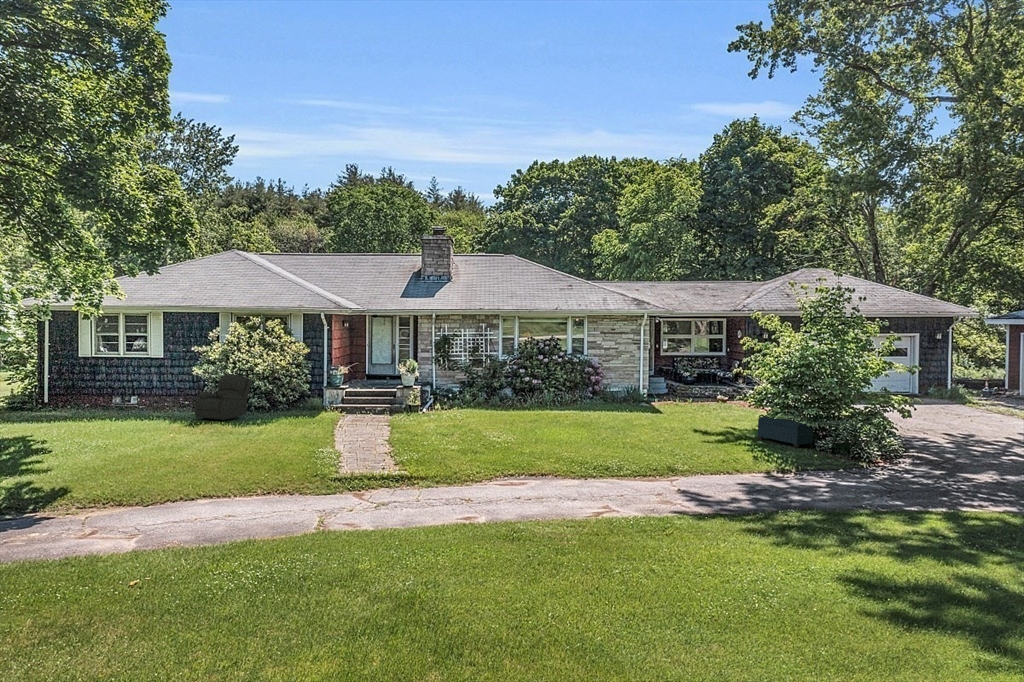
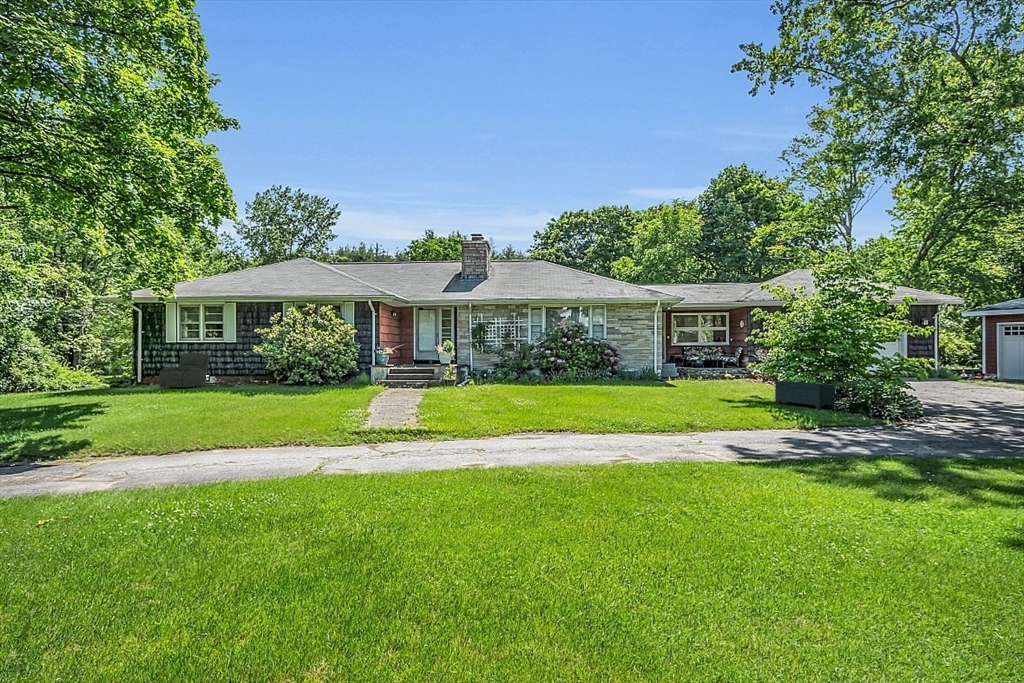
chair: present [194,374,252,421] -> present [159,353,210,388]

